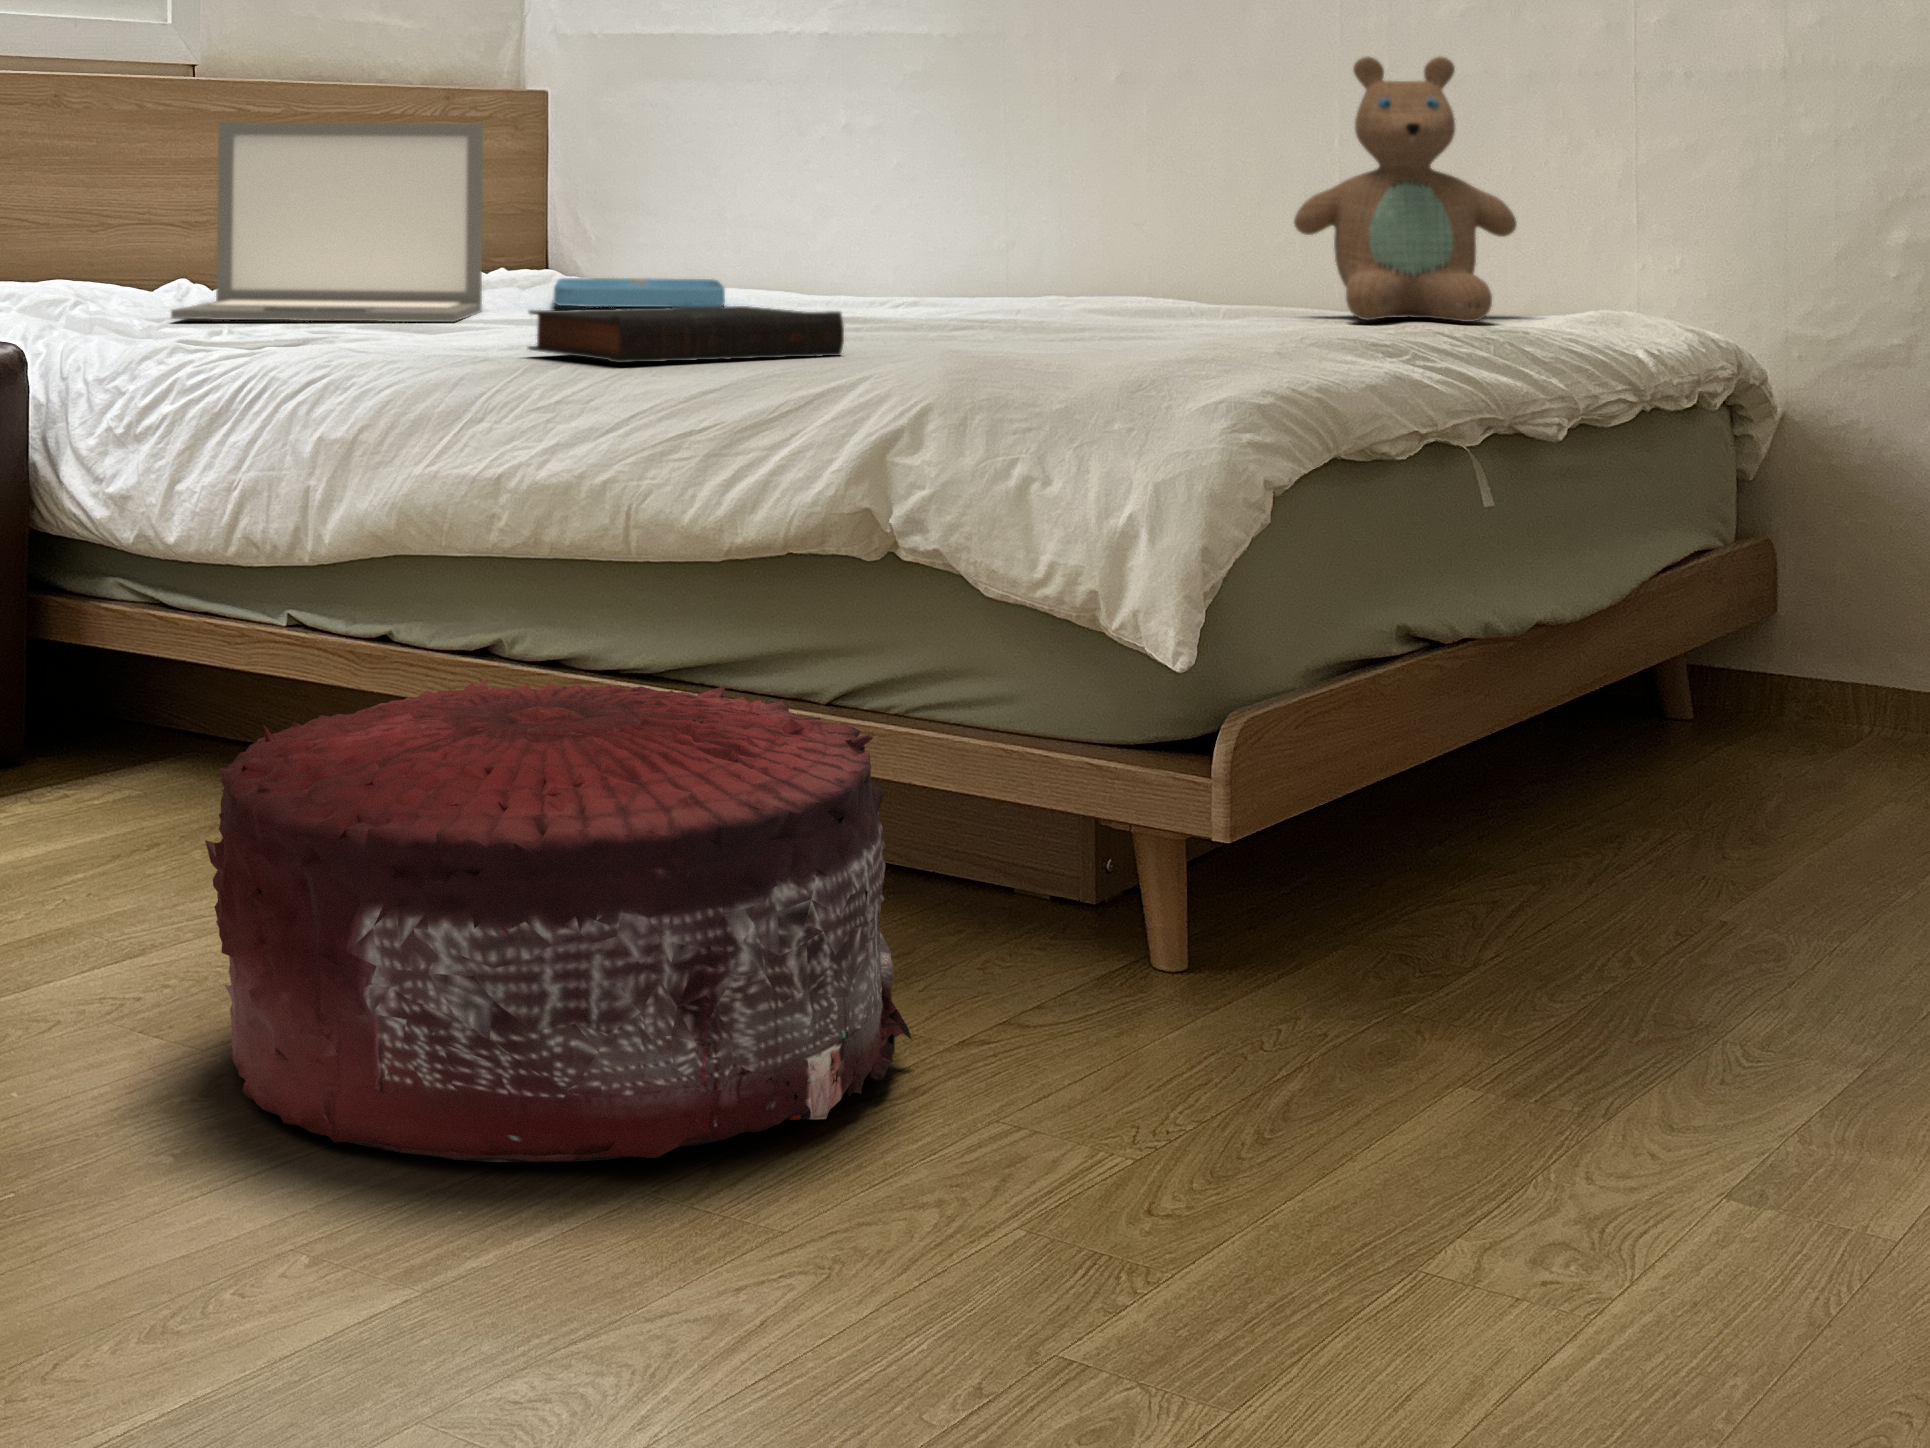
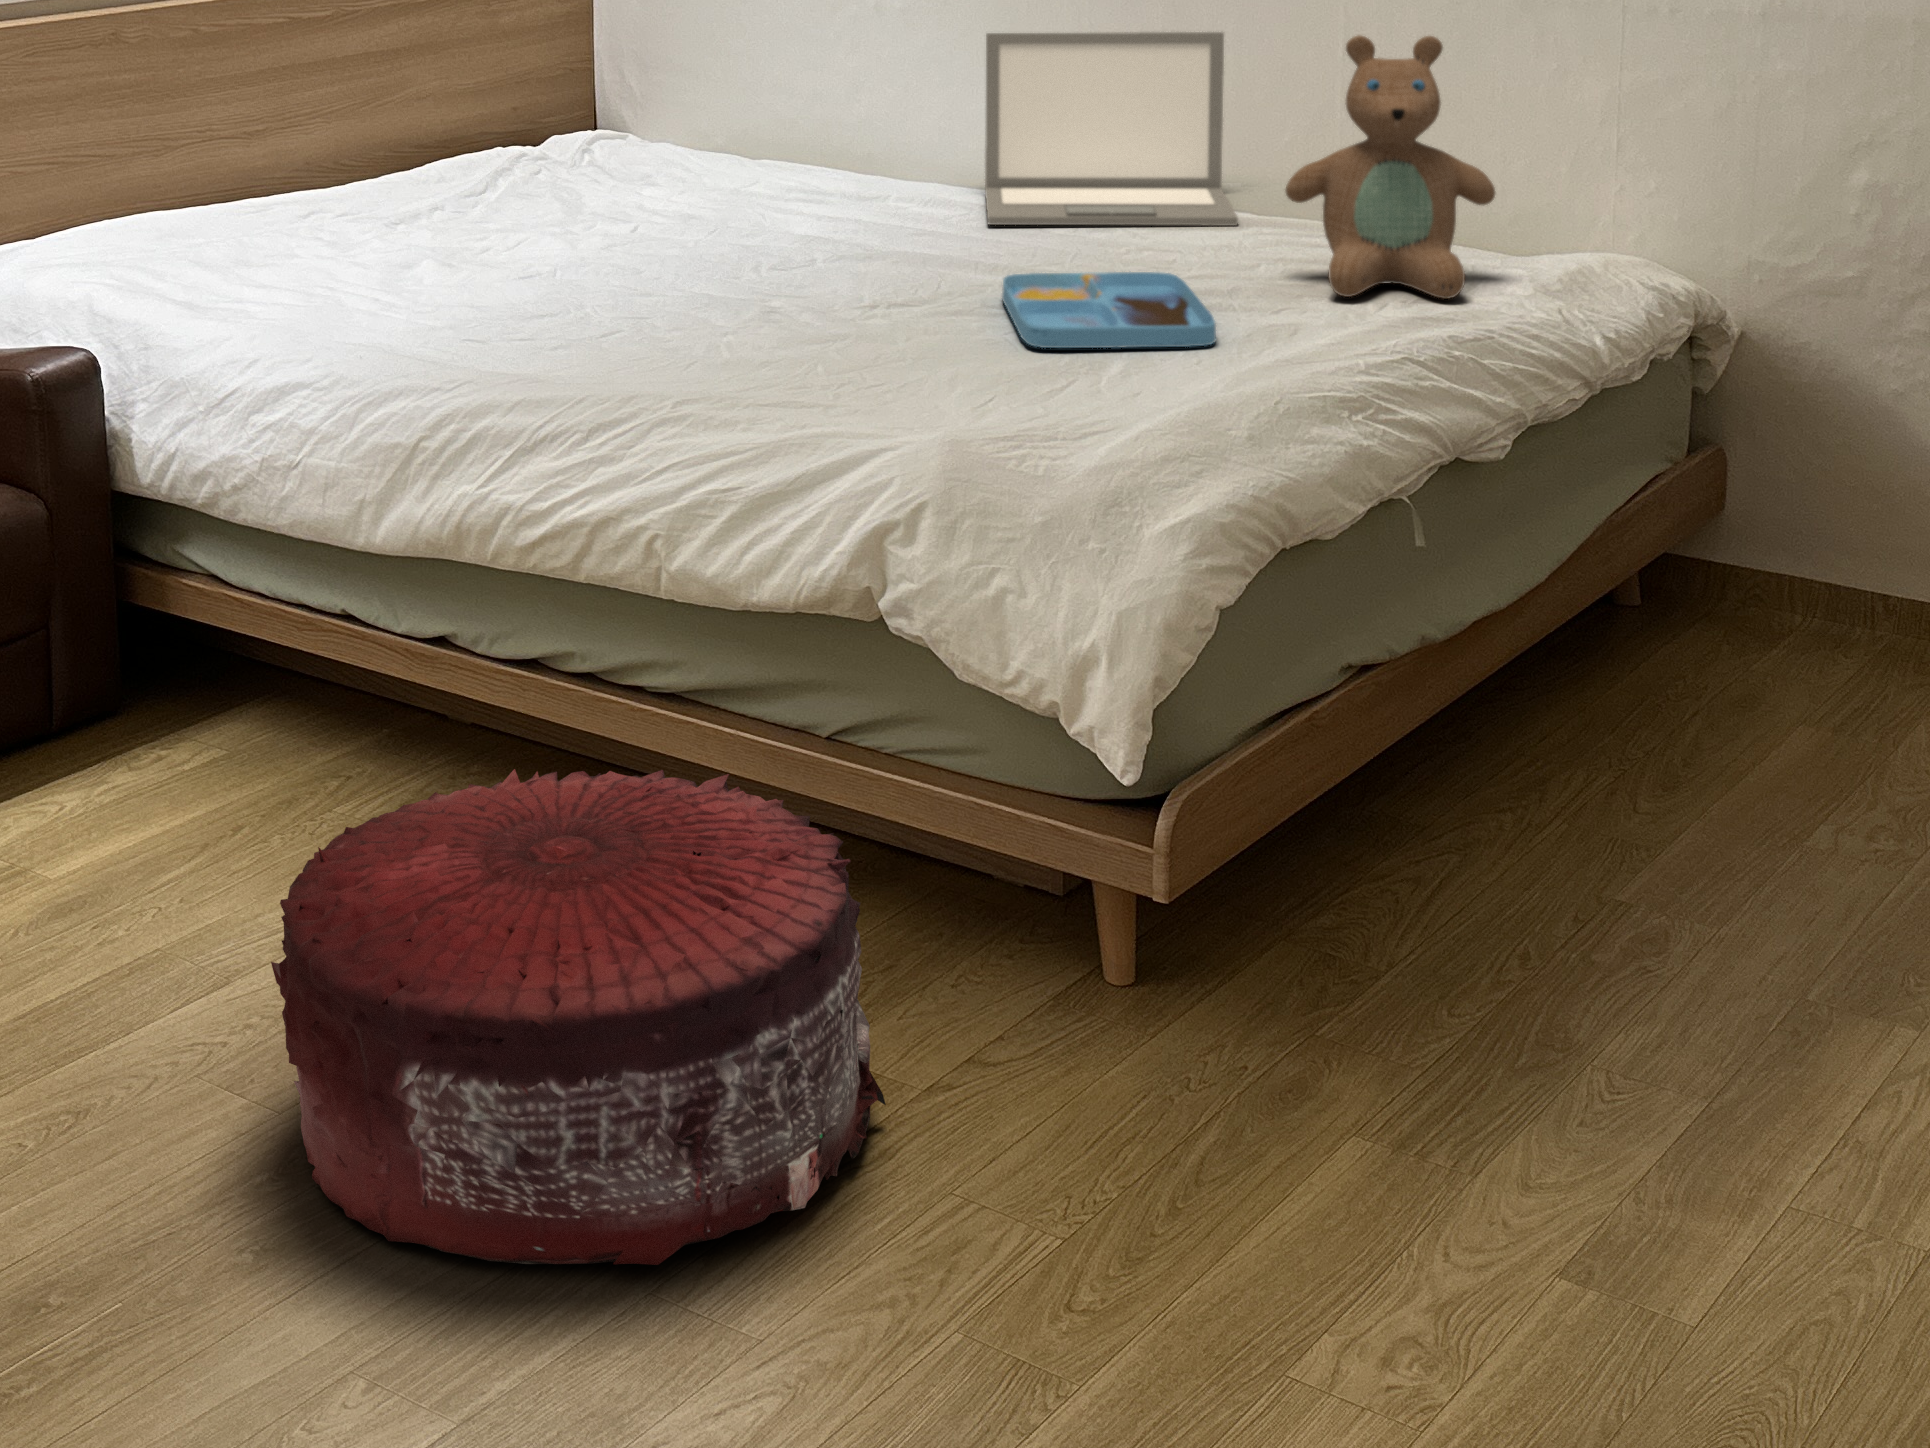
laptop: present [171,122,483,322] -> present [985,32,1238,226]
tray: present [553,278,725,307] -> present [1002,272,1216,348]
book: present [528,306,844,363] -> none [555,337,846,438]

